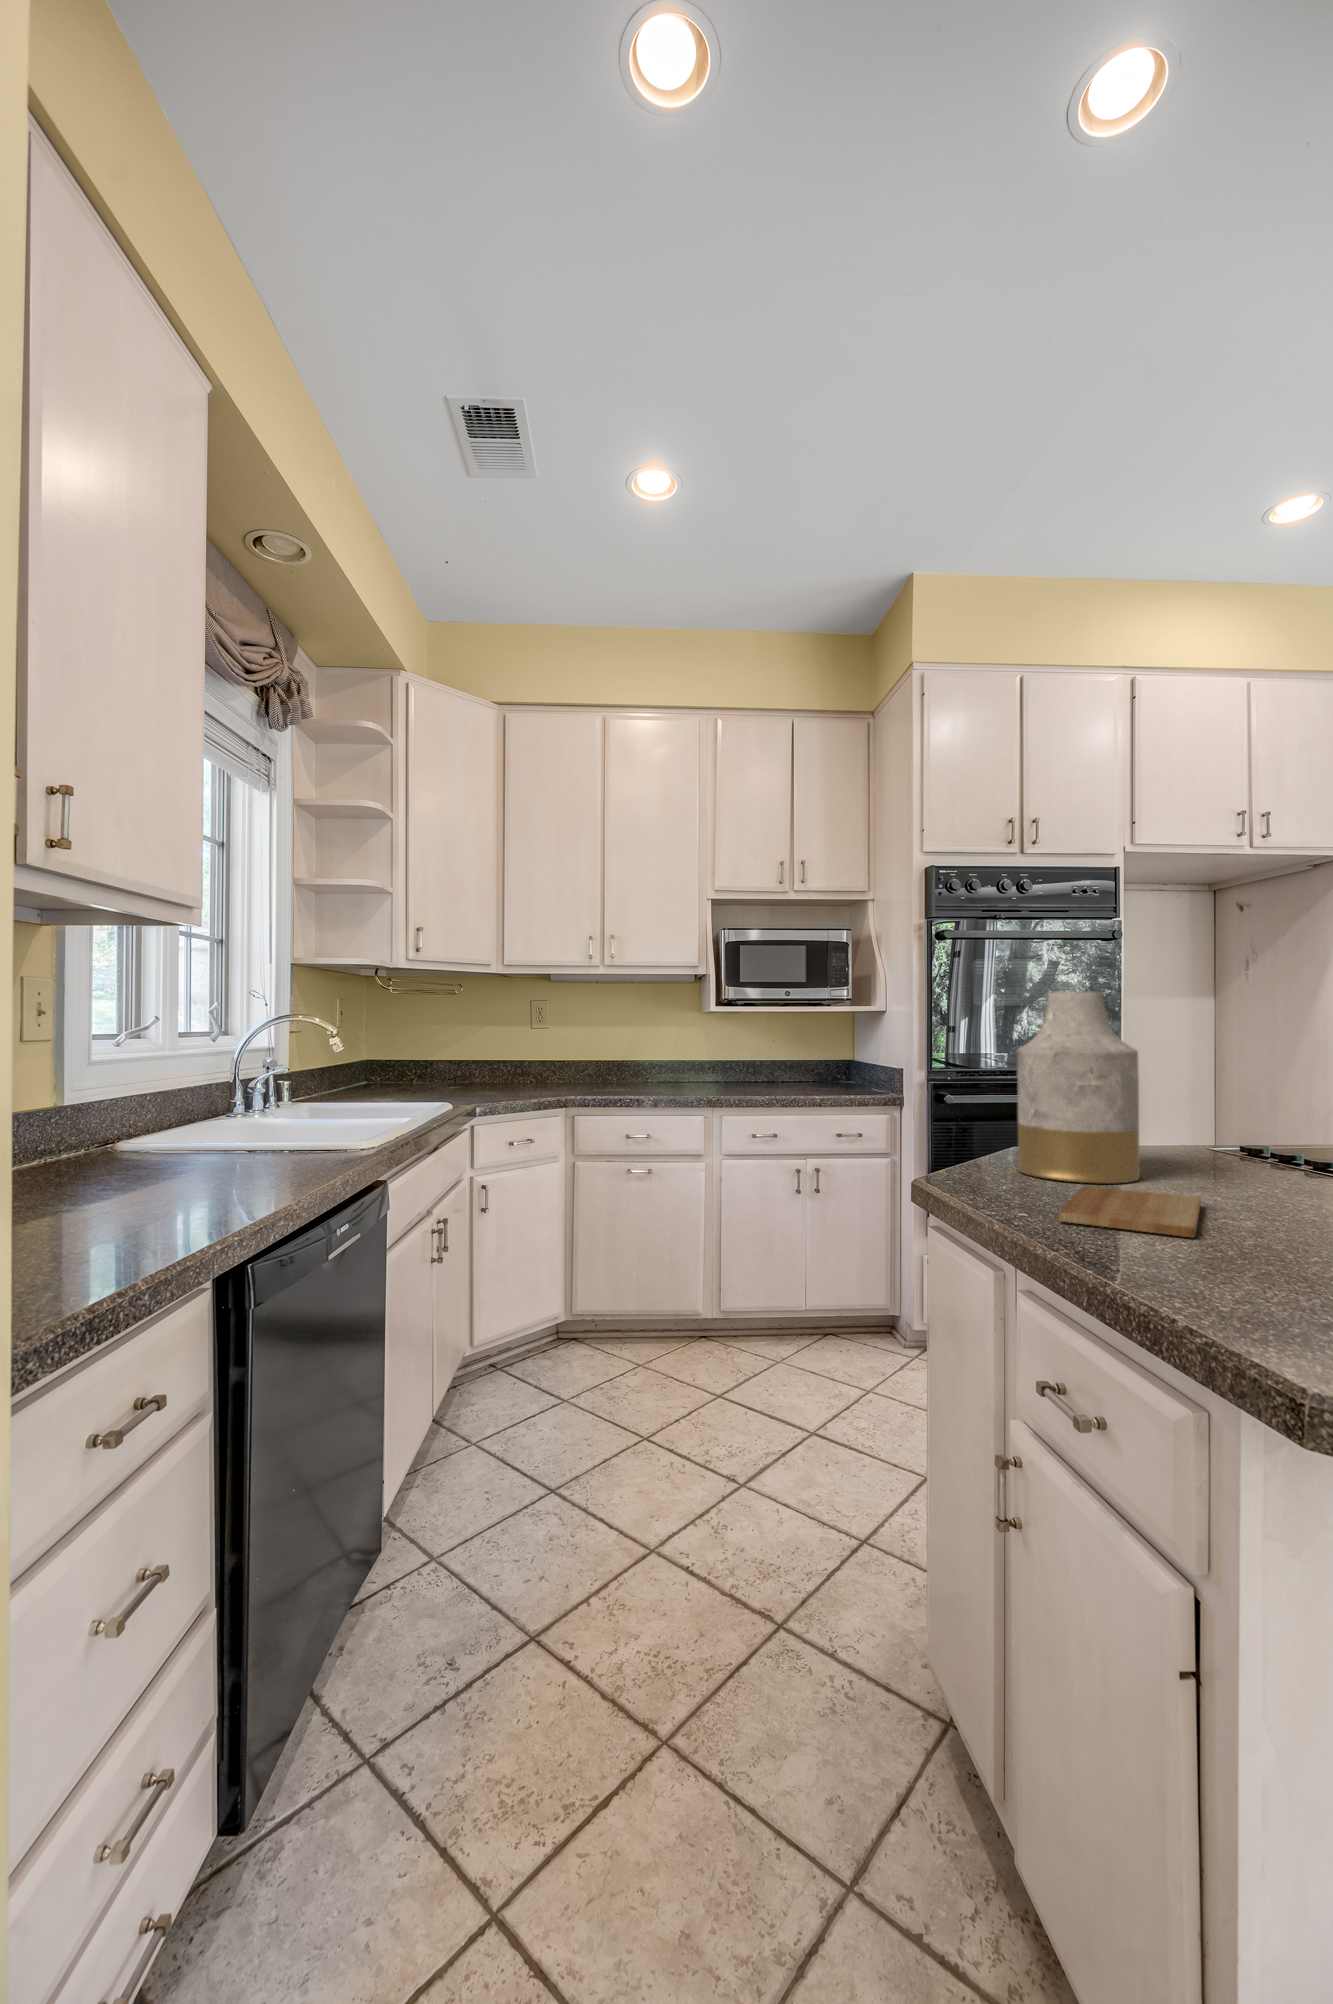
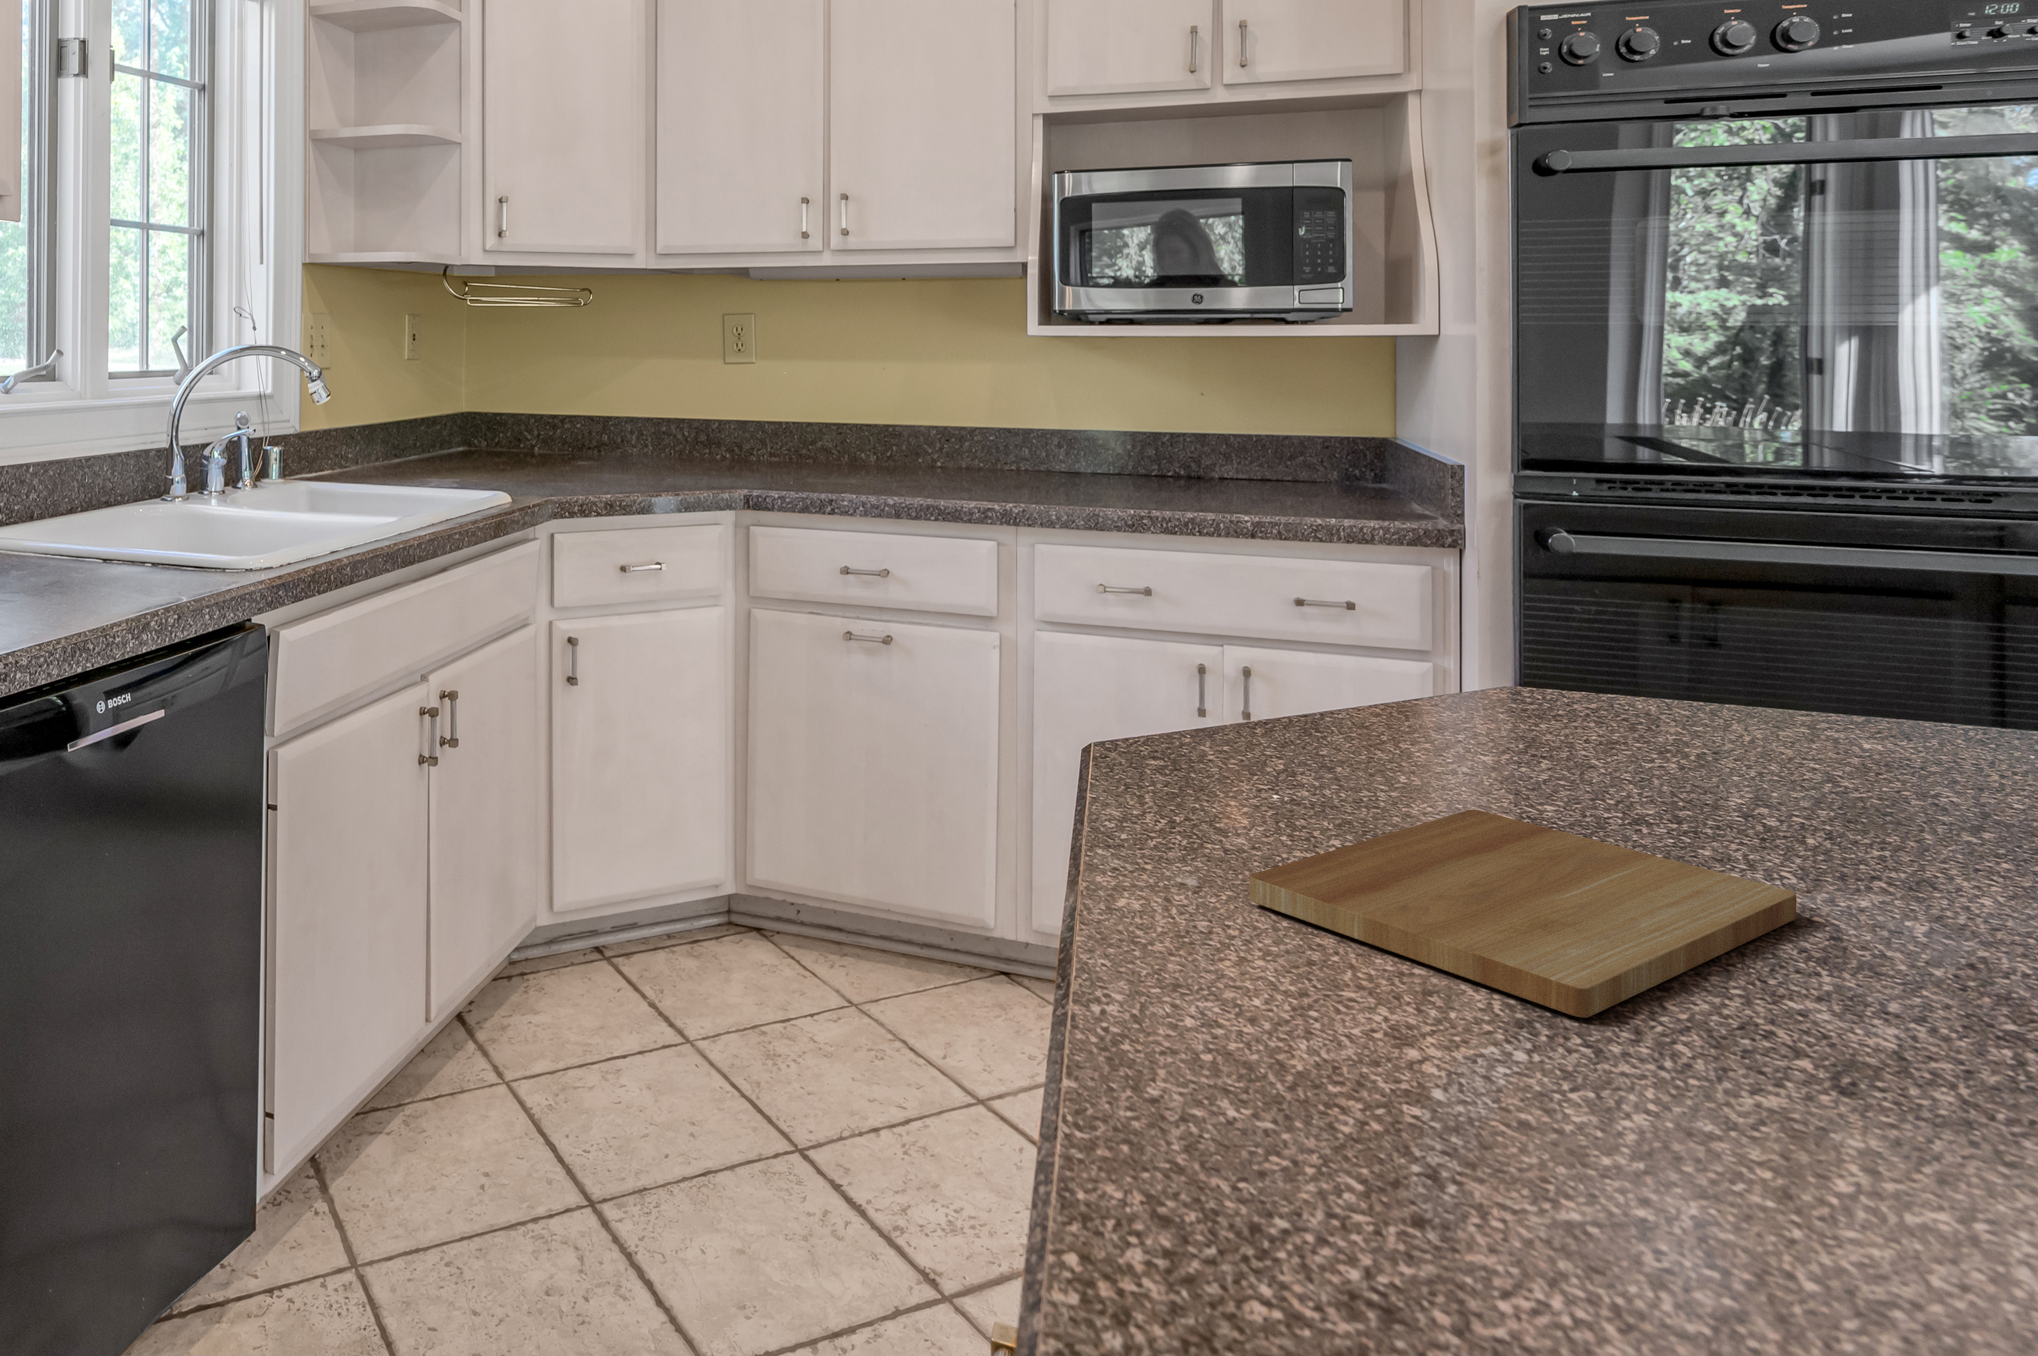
vase: present [1017,992,1140,1184] -> none [1400,304,1747,813]

